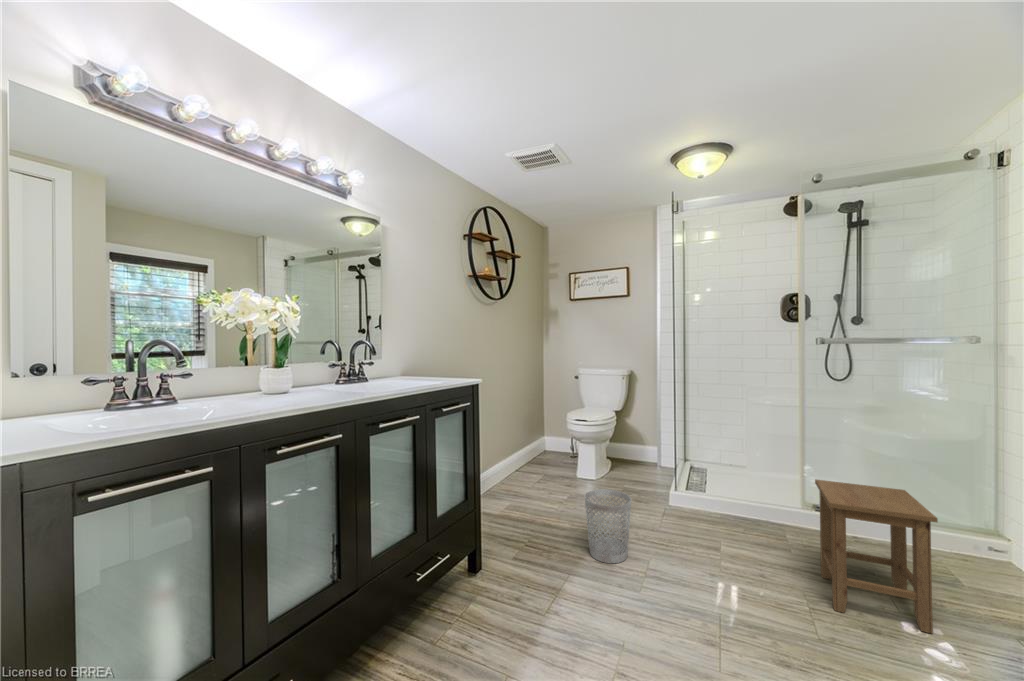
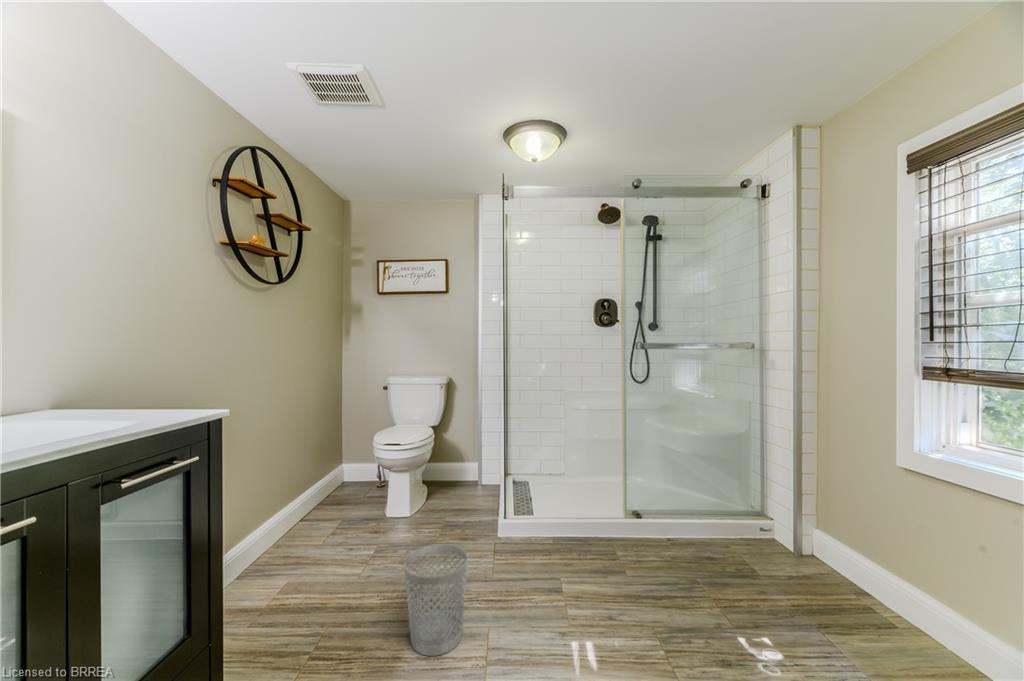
stool: present [815,480,938,633] -> none [655,494,773,645]

